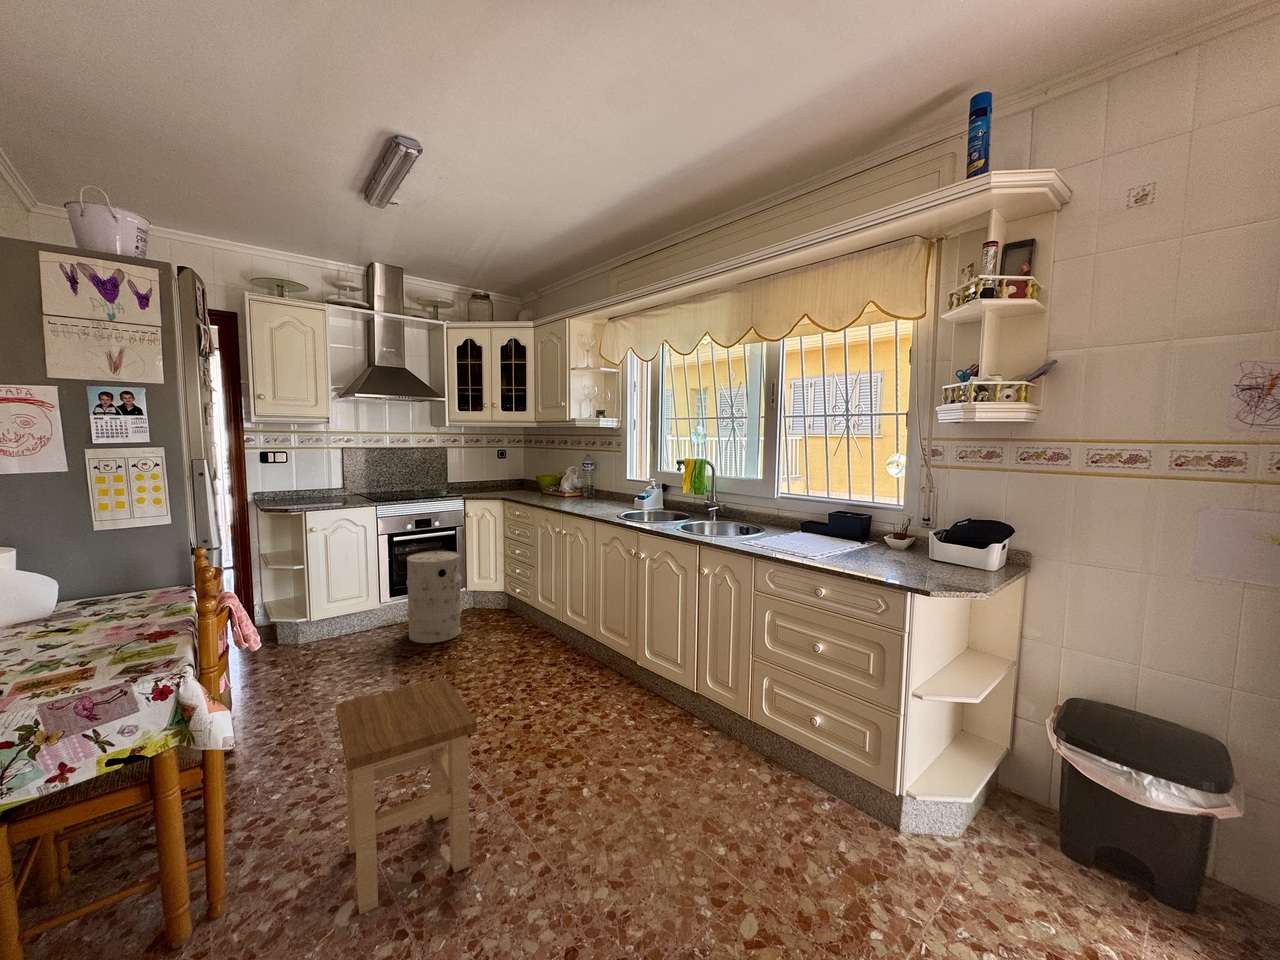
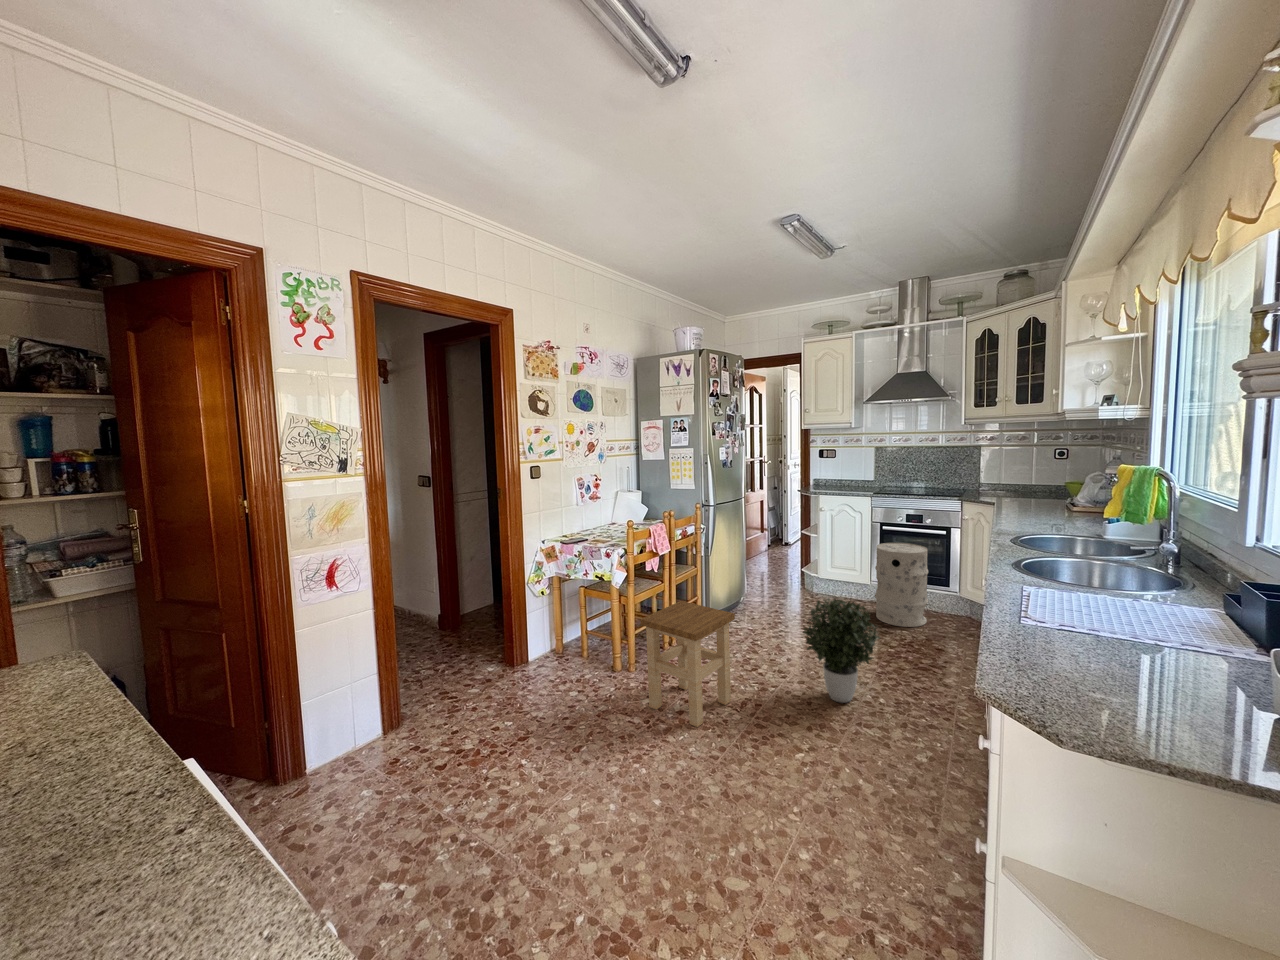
potted plant: none [477,611,562,731] -> present [803,598,880,703]

